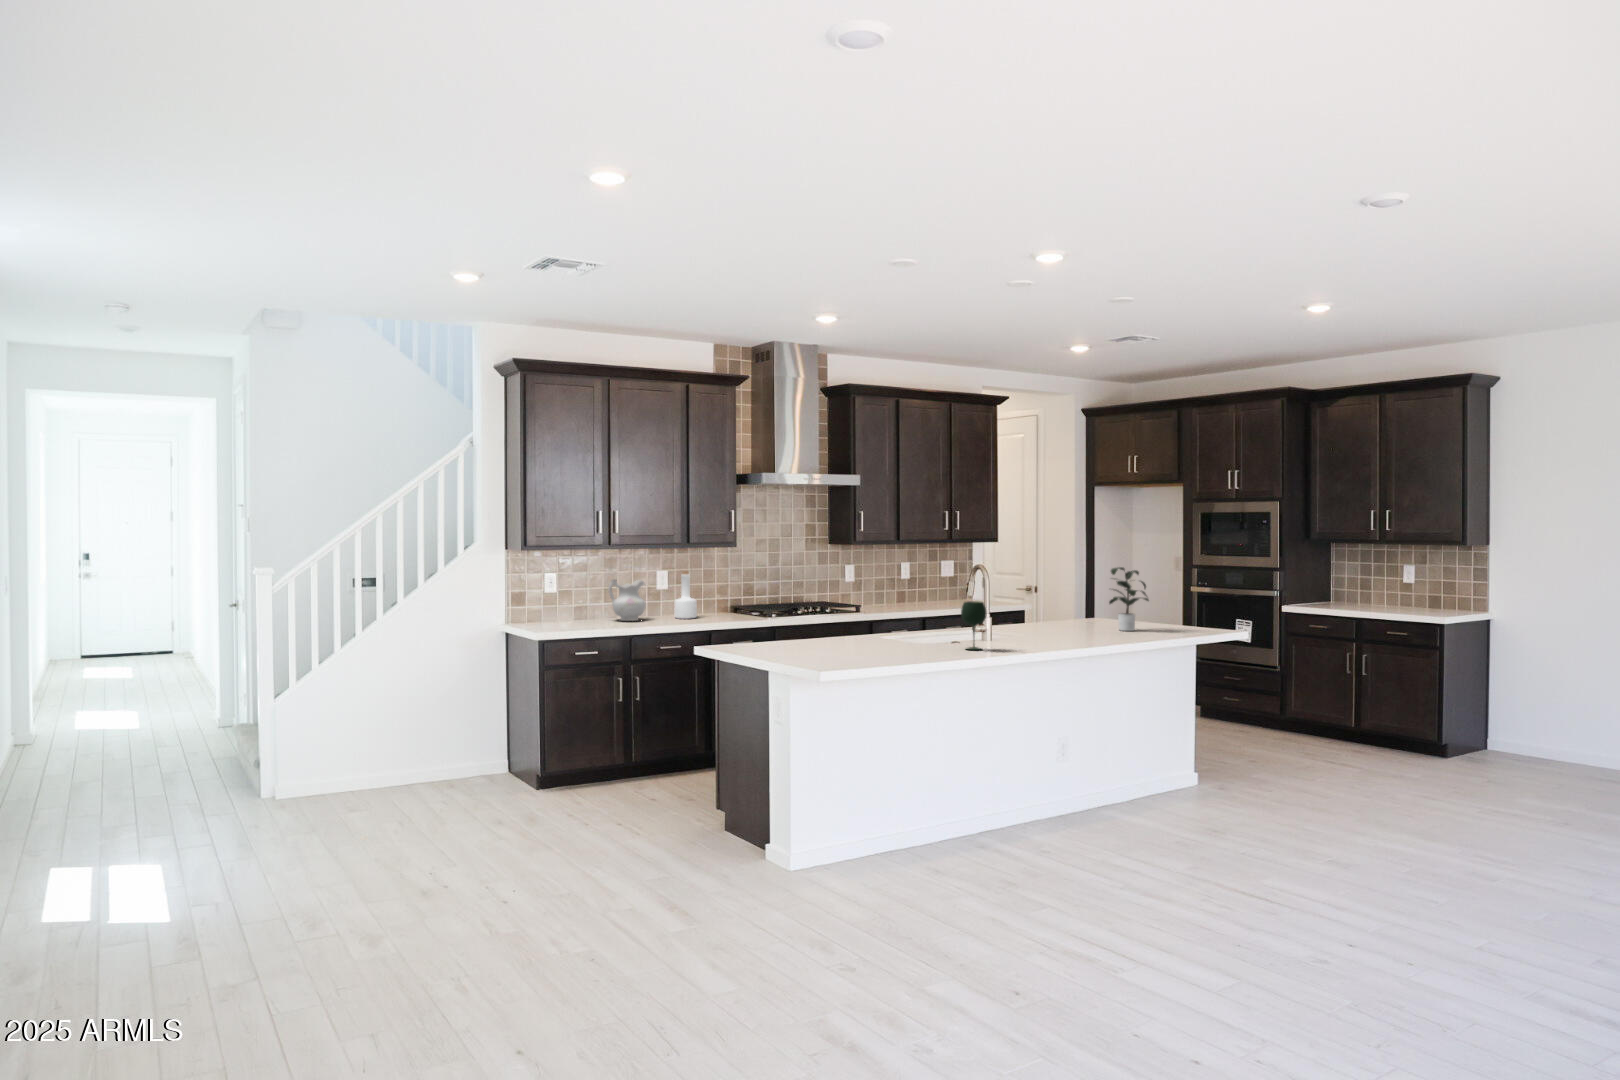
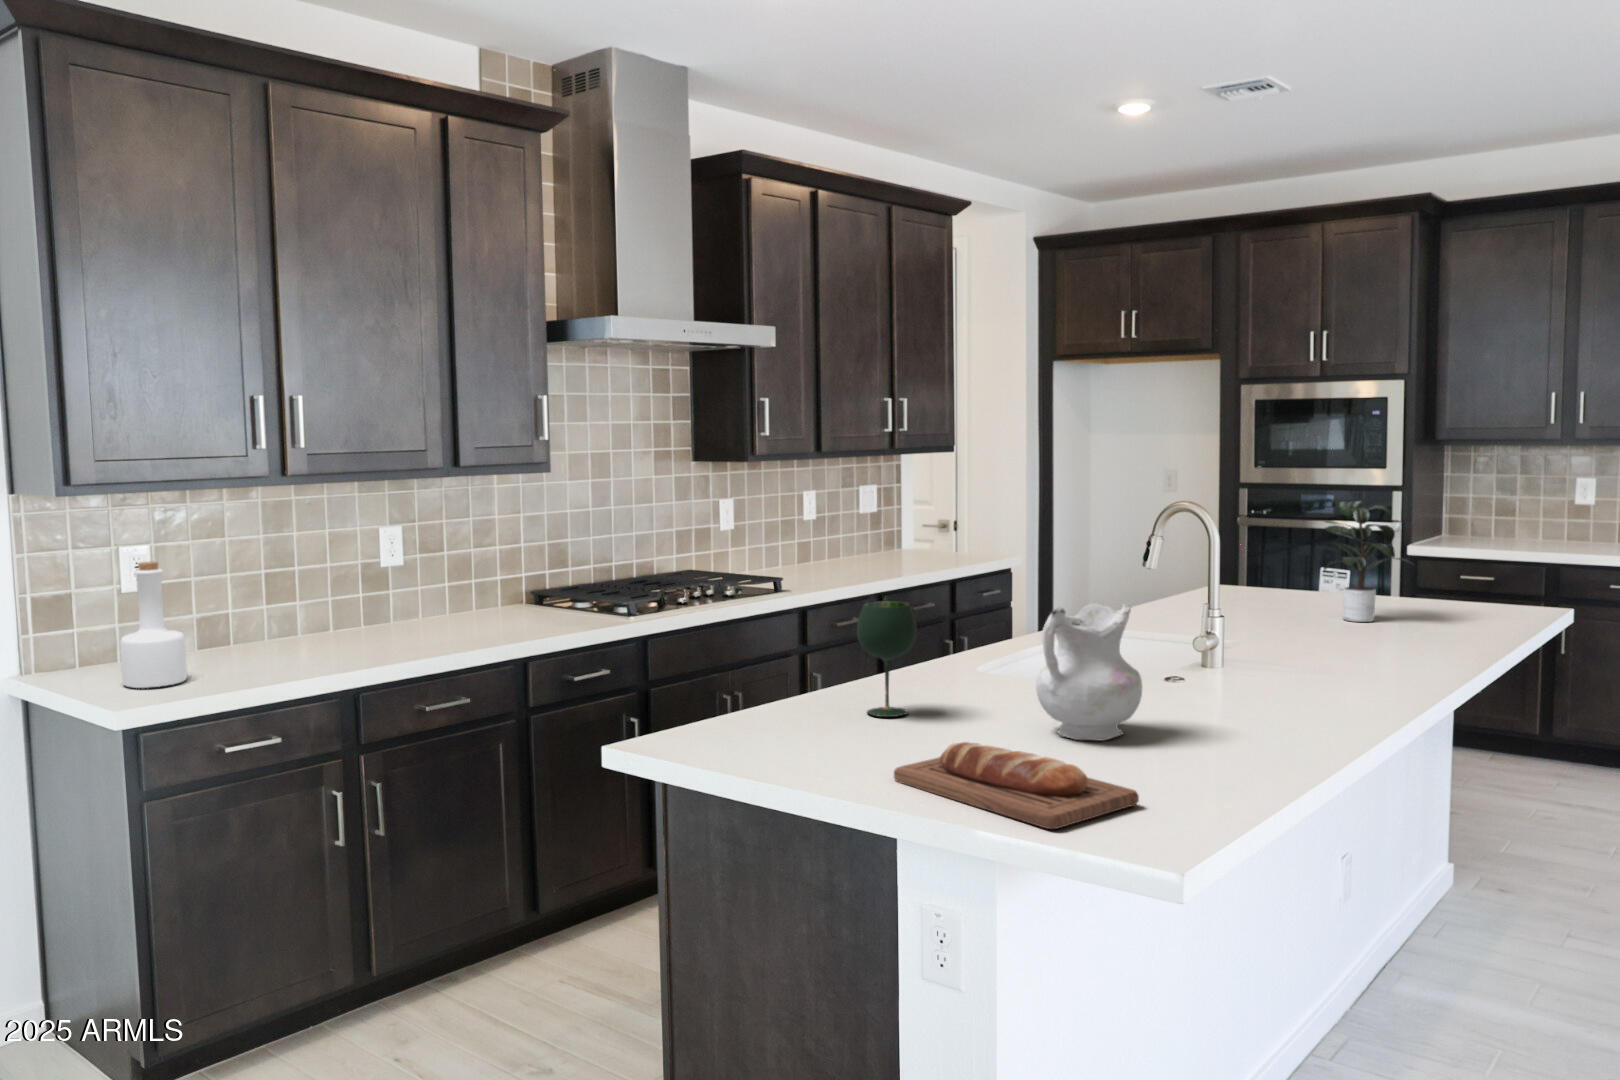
bottle: present [674,571,697,619] -> present [120,561,187,688]
ceramic pitcher: present [608,580,645,621] -> present [1036,603,1142,741]
wine glass: present [961,601,986,650] -> present [857,601,917,717]
bread loaf: none [776,642,847,664] -> present [894,742,1139,829]

